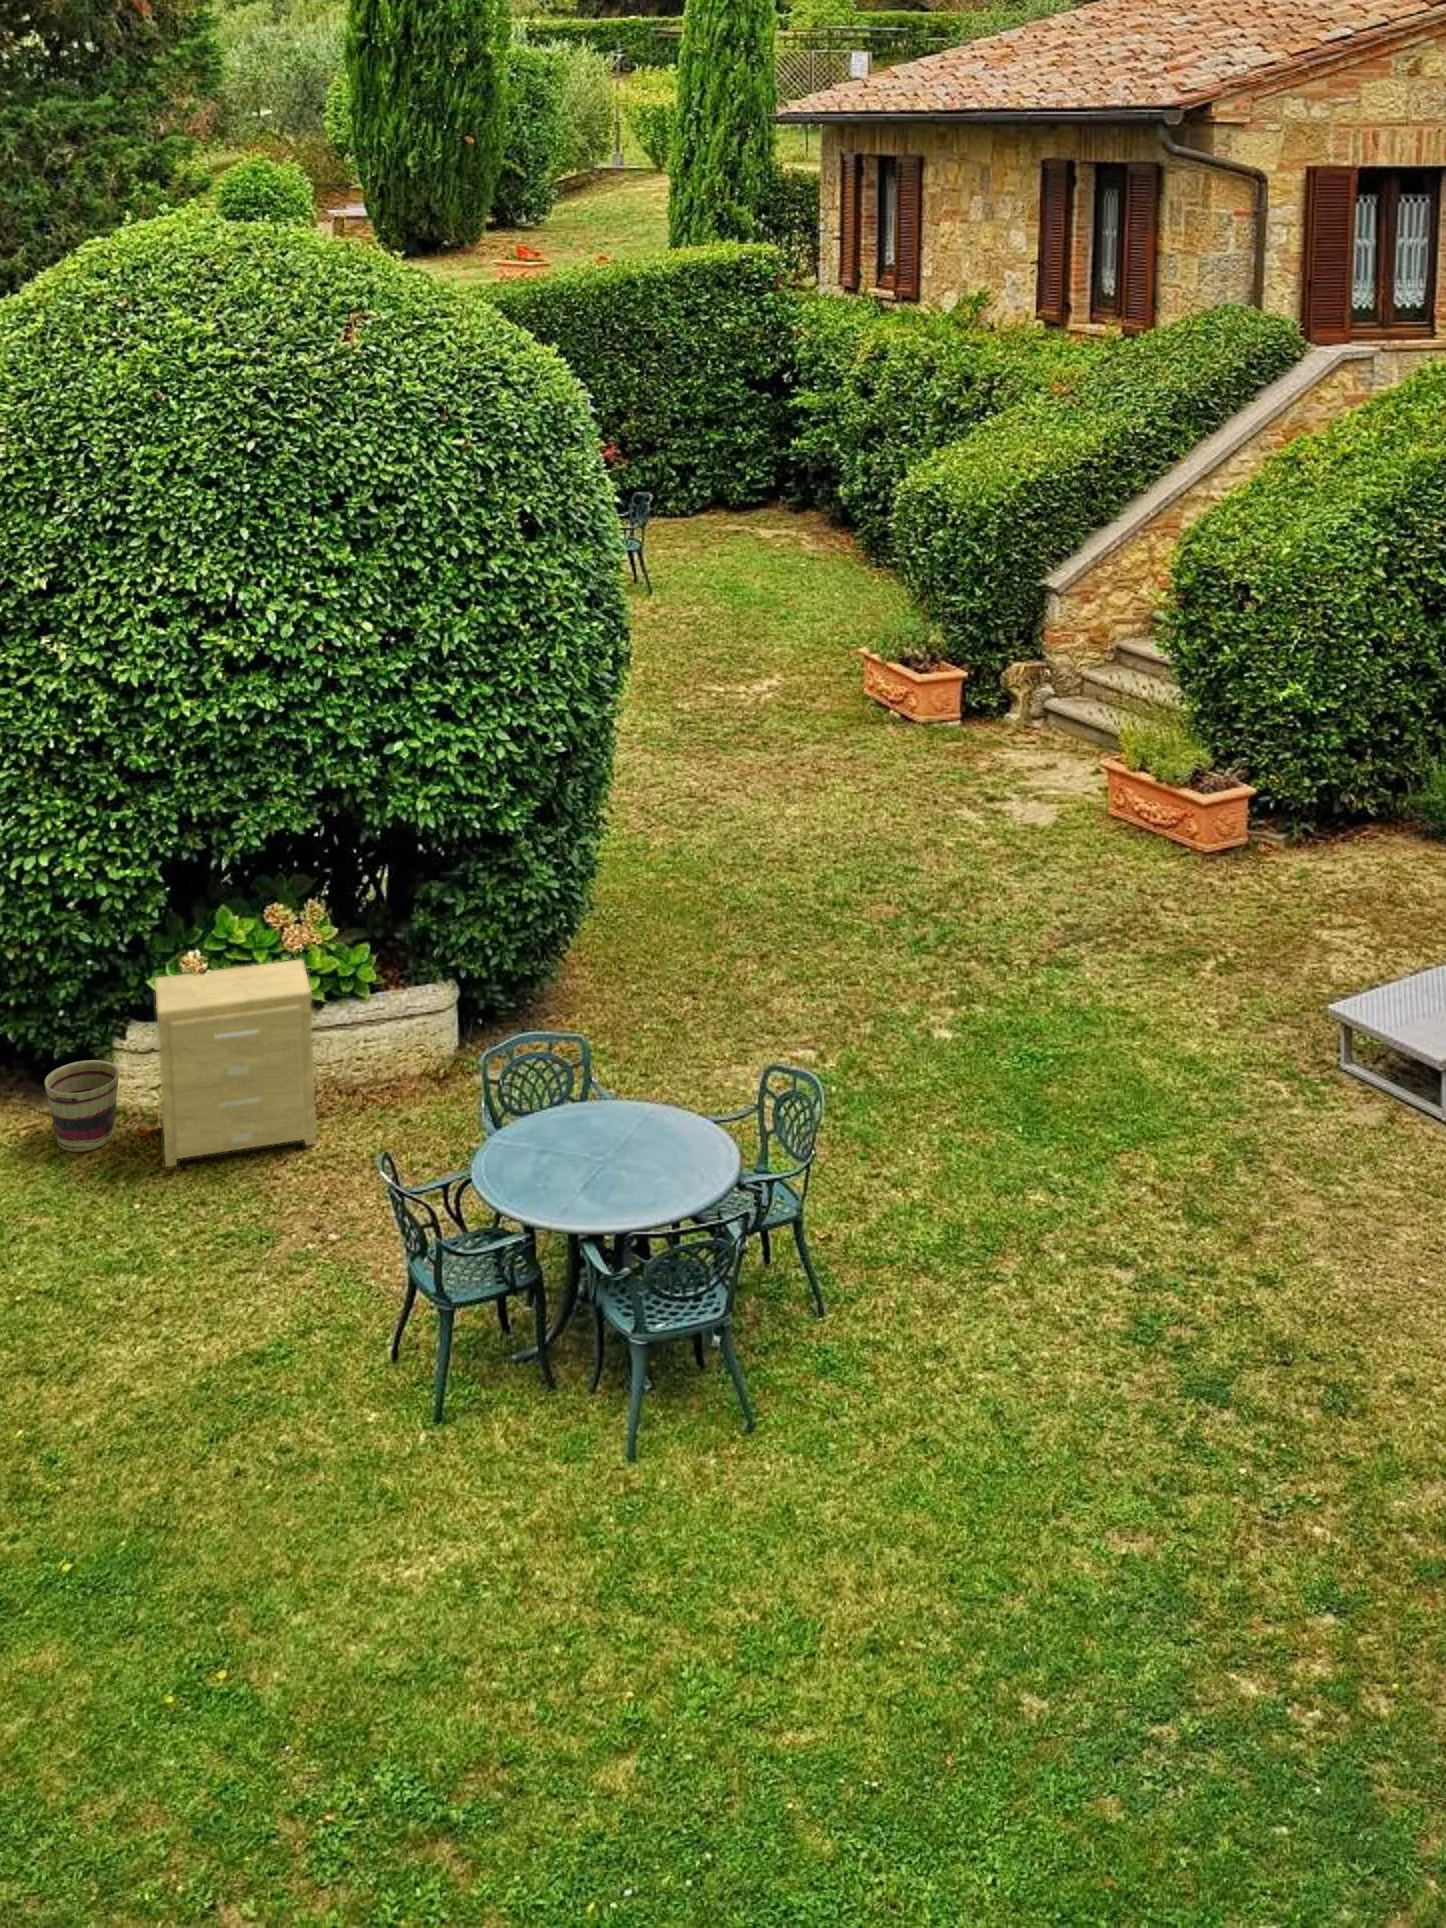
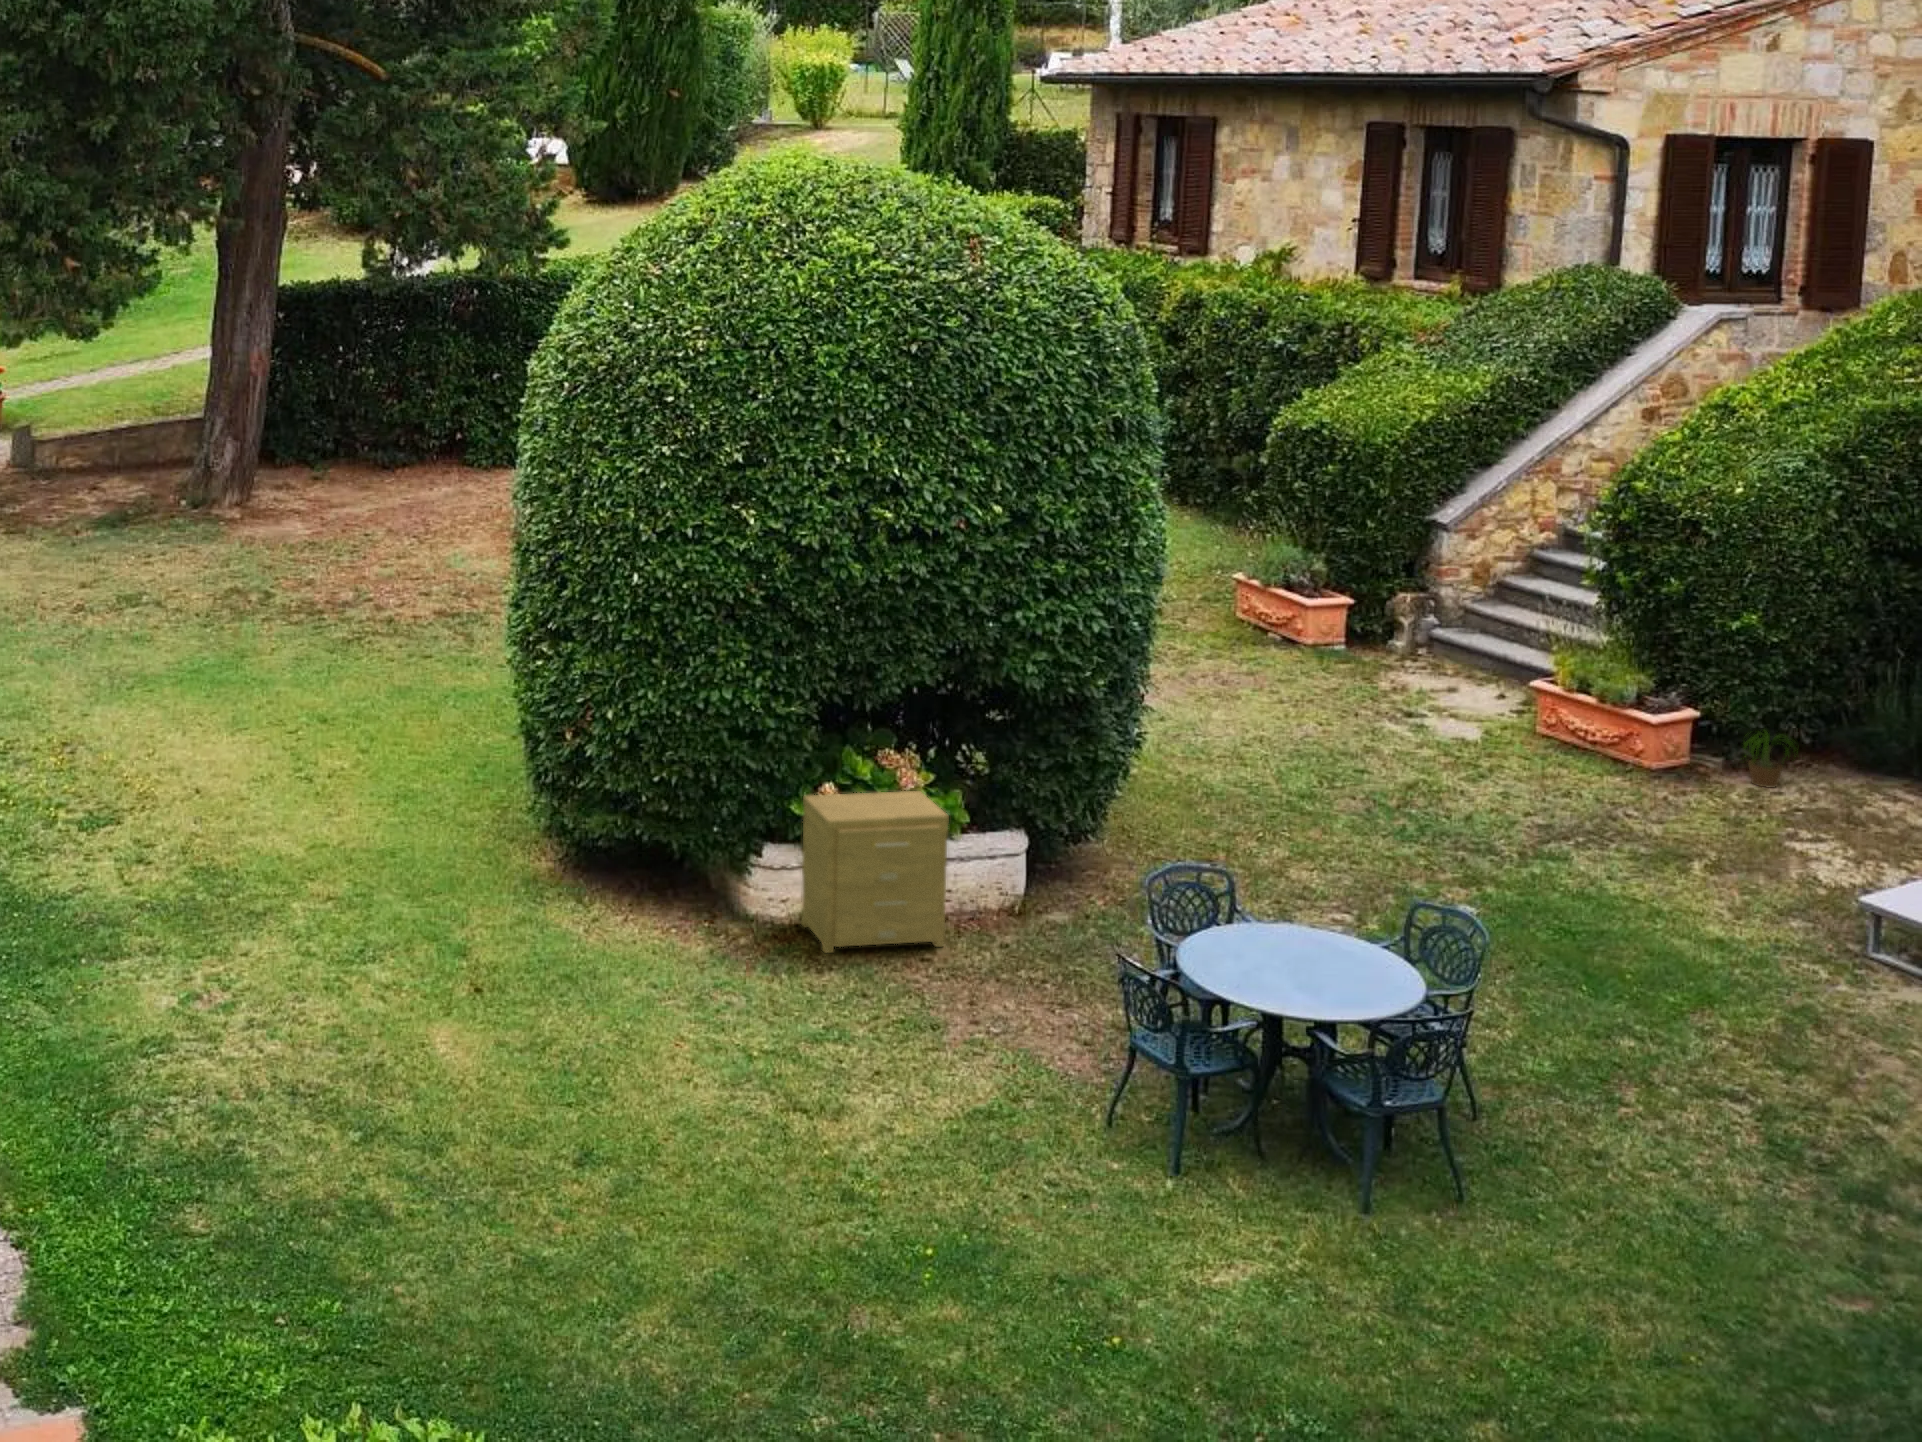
potted plant: none [1288,795,1356,857] -> present [1744,731,1798,788]
basket: present [45,1060,119,1152] -> none [711,863,772,936]

